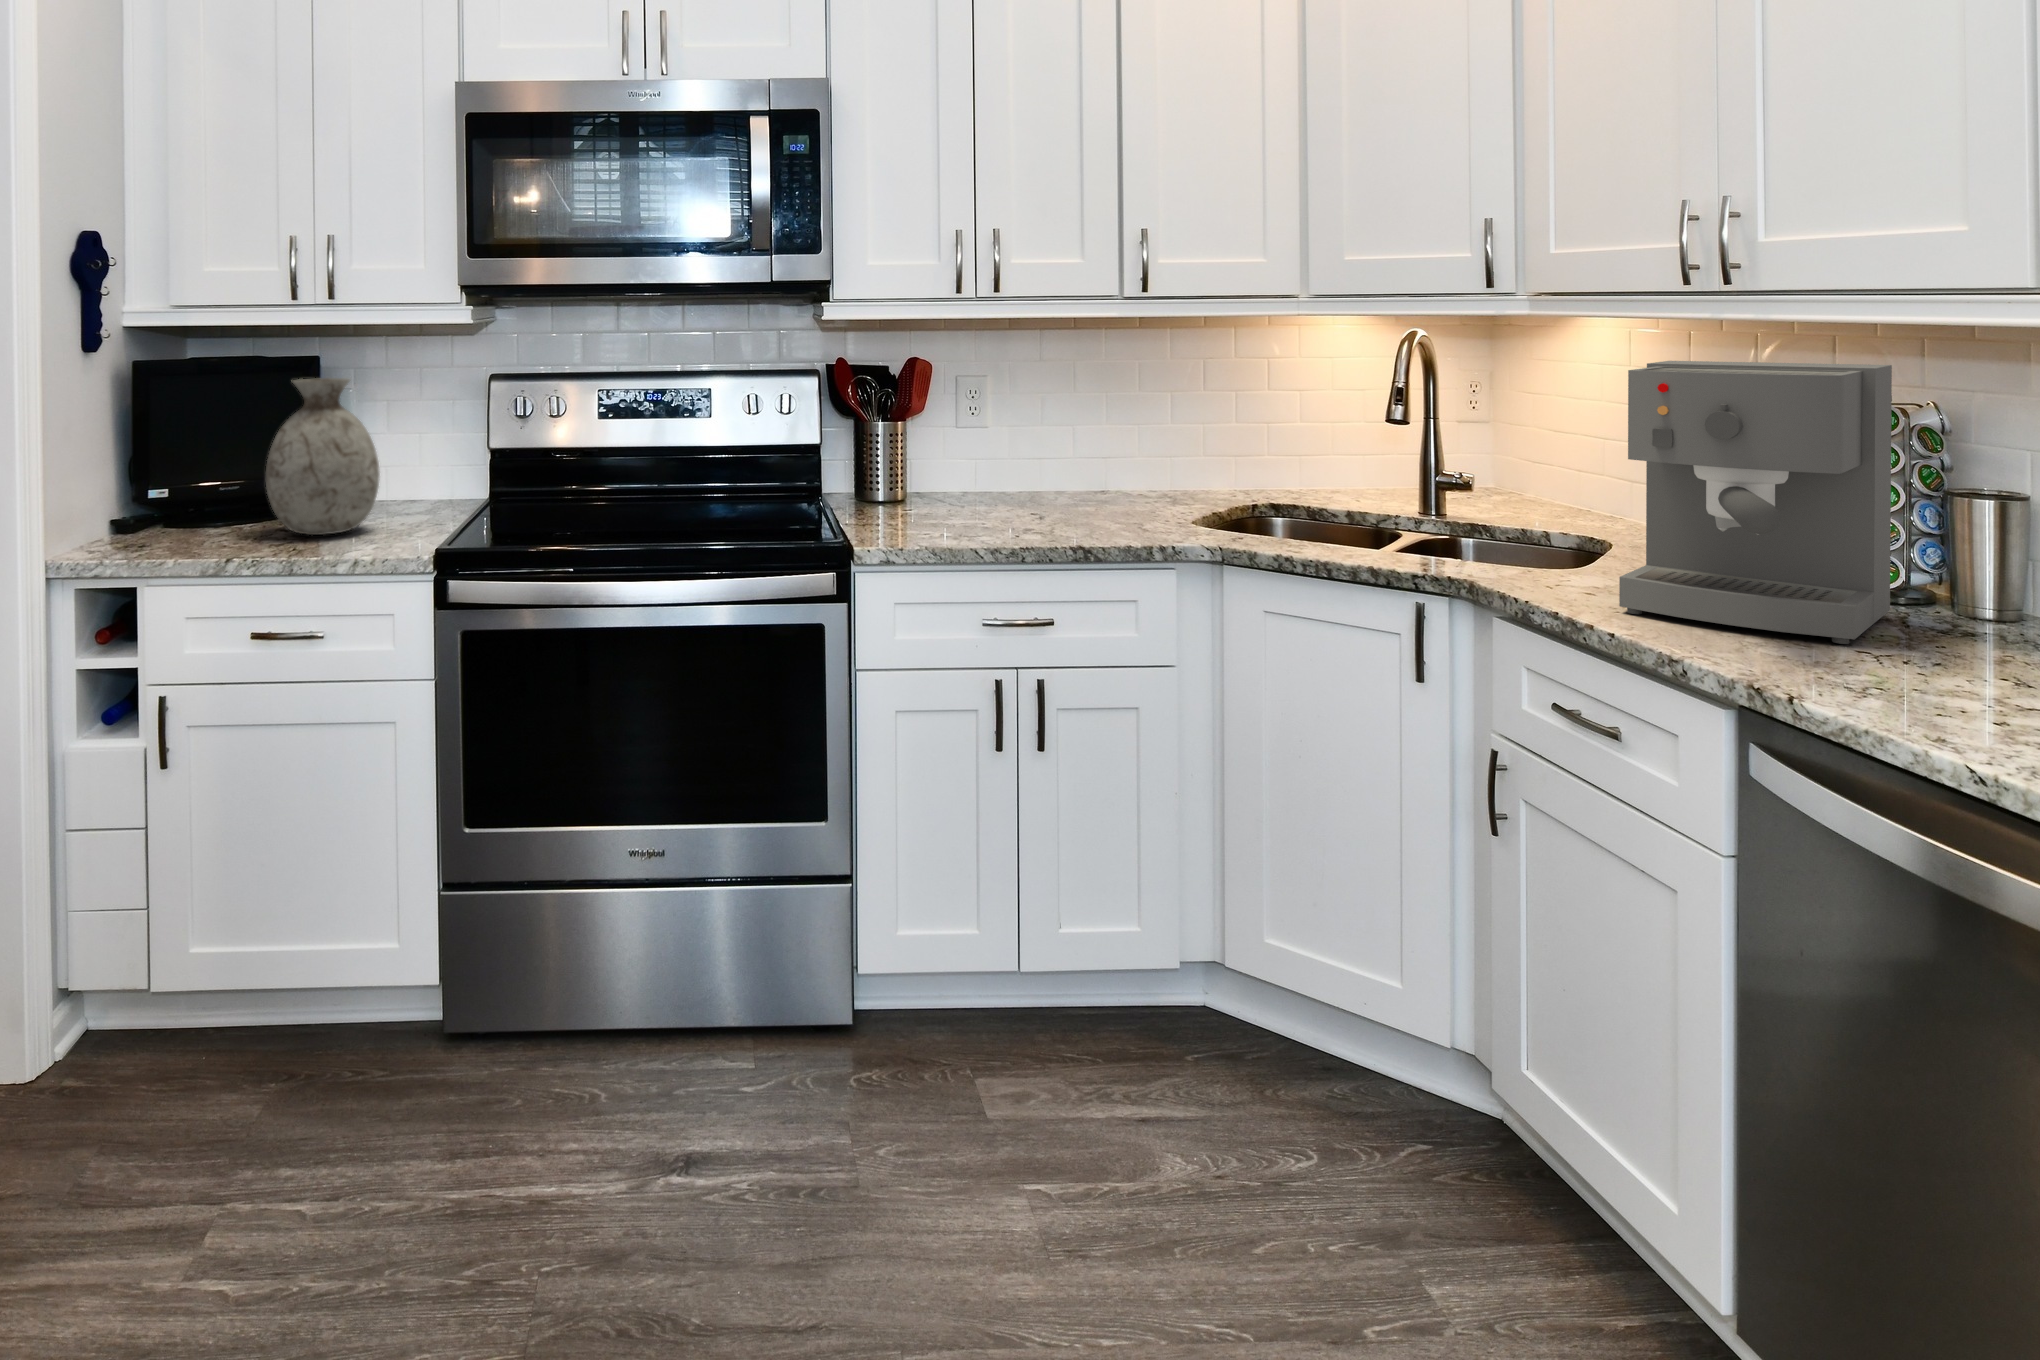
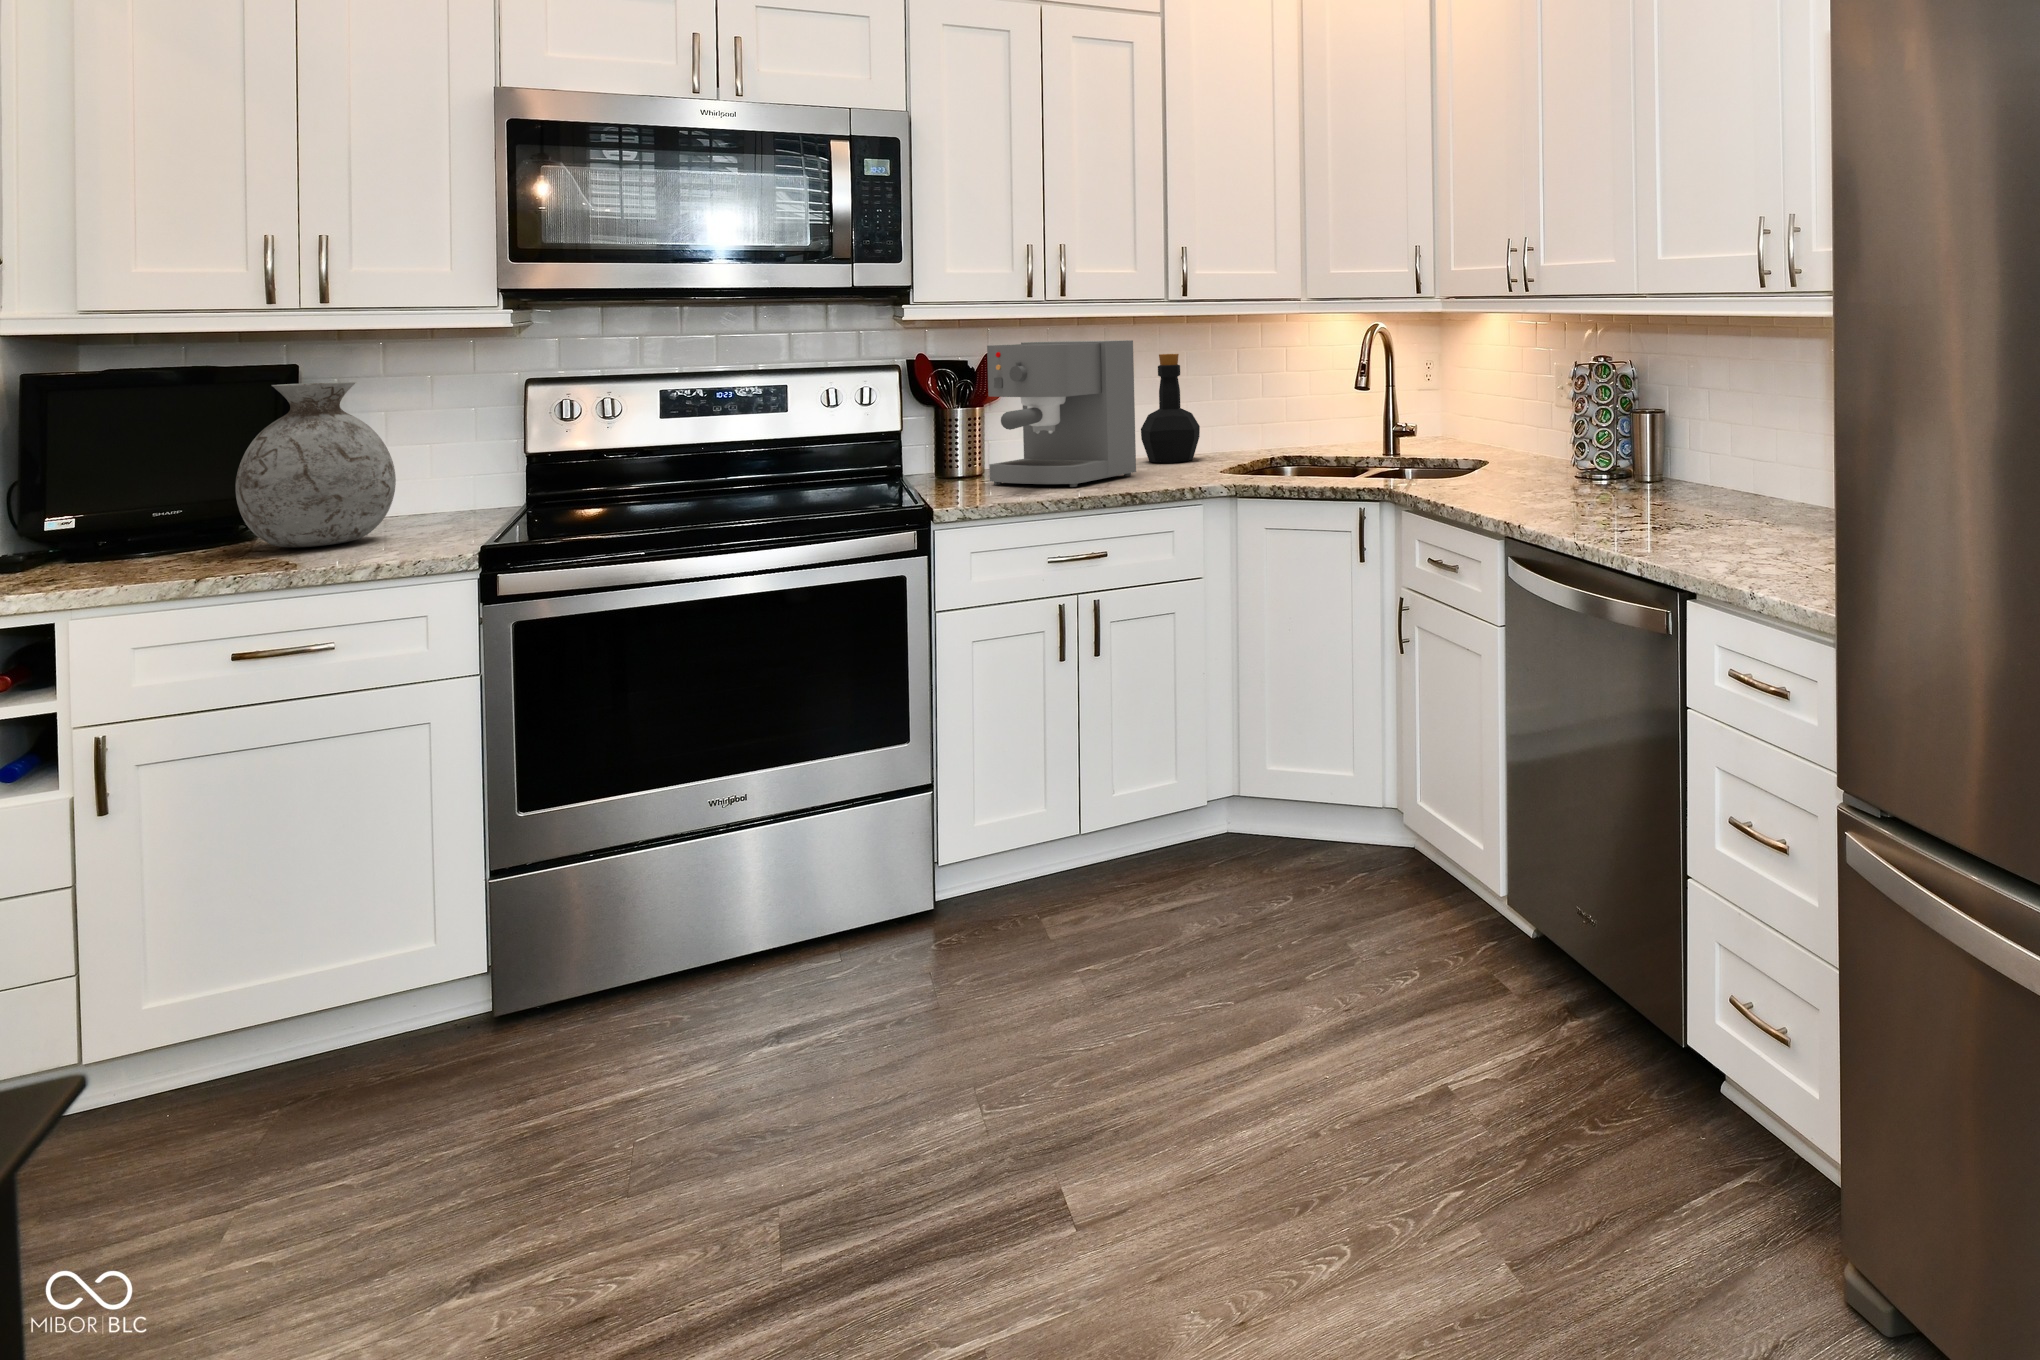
coffee maker: present [1619,361,1892,644] -> present [987,340,1136,487]
bottle: none [1085,362,1159,500] -> present [1141,354,1200,463]

